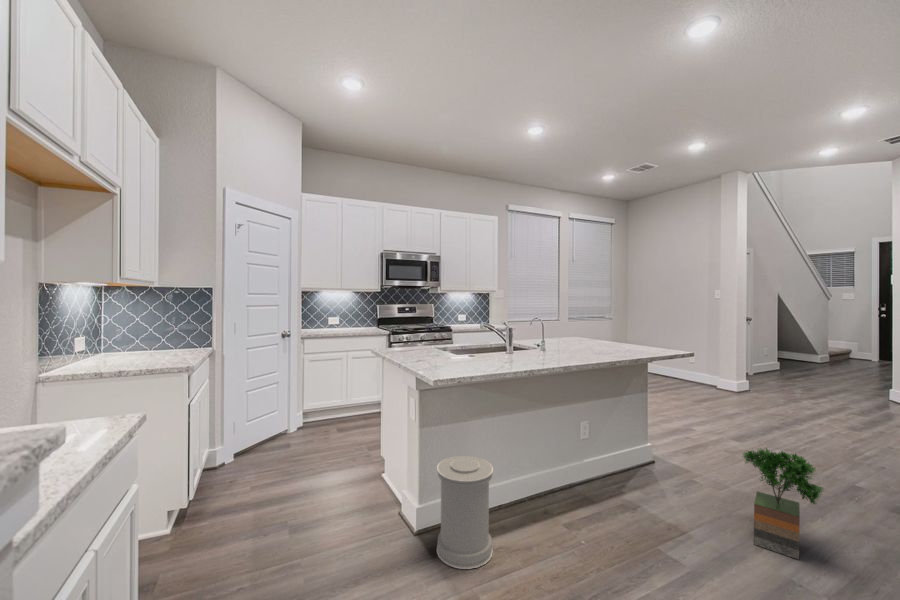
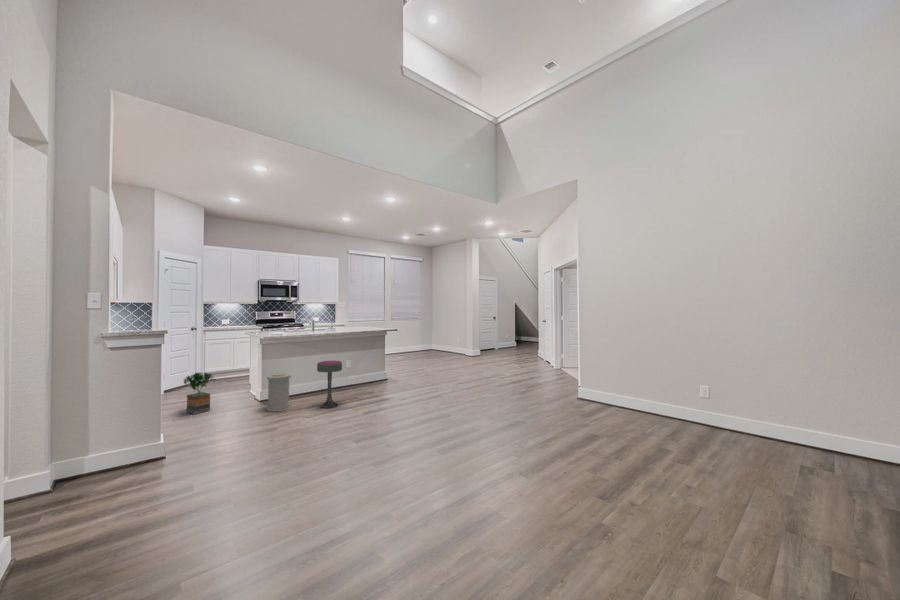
bar stool: none [556,430,622,567] -> present [317,361,342,408]
potted tree: present [743,448,823,559] -> present [184,372,216,414]

